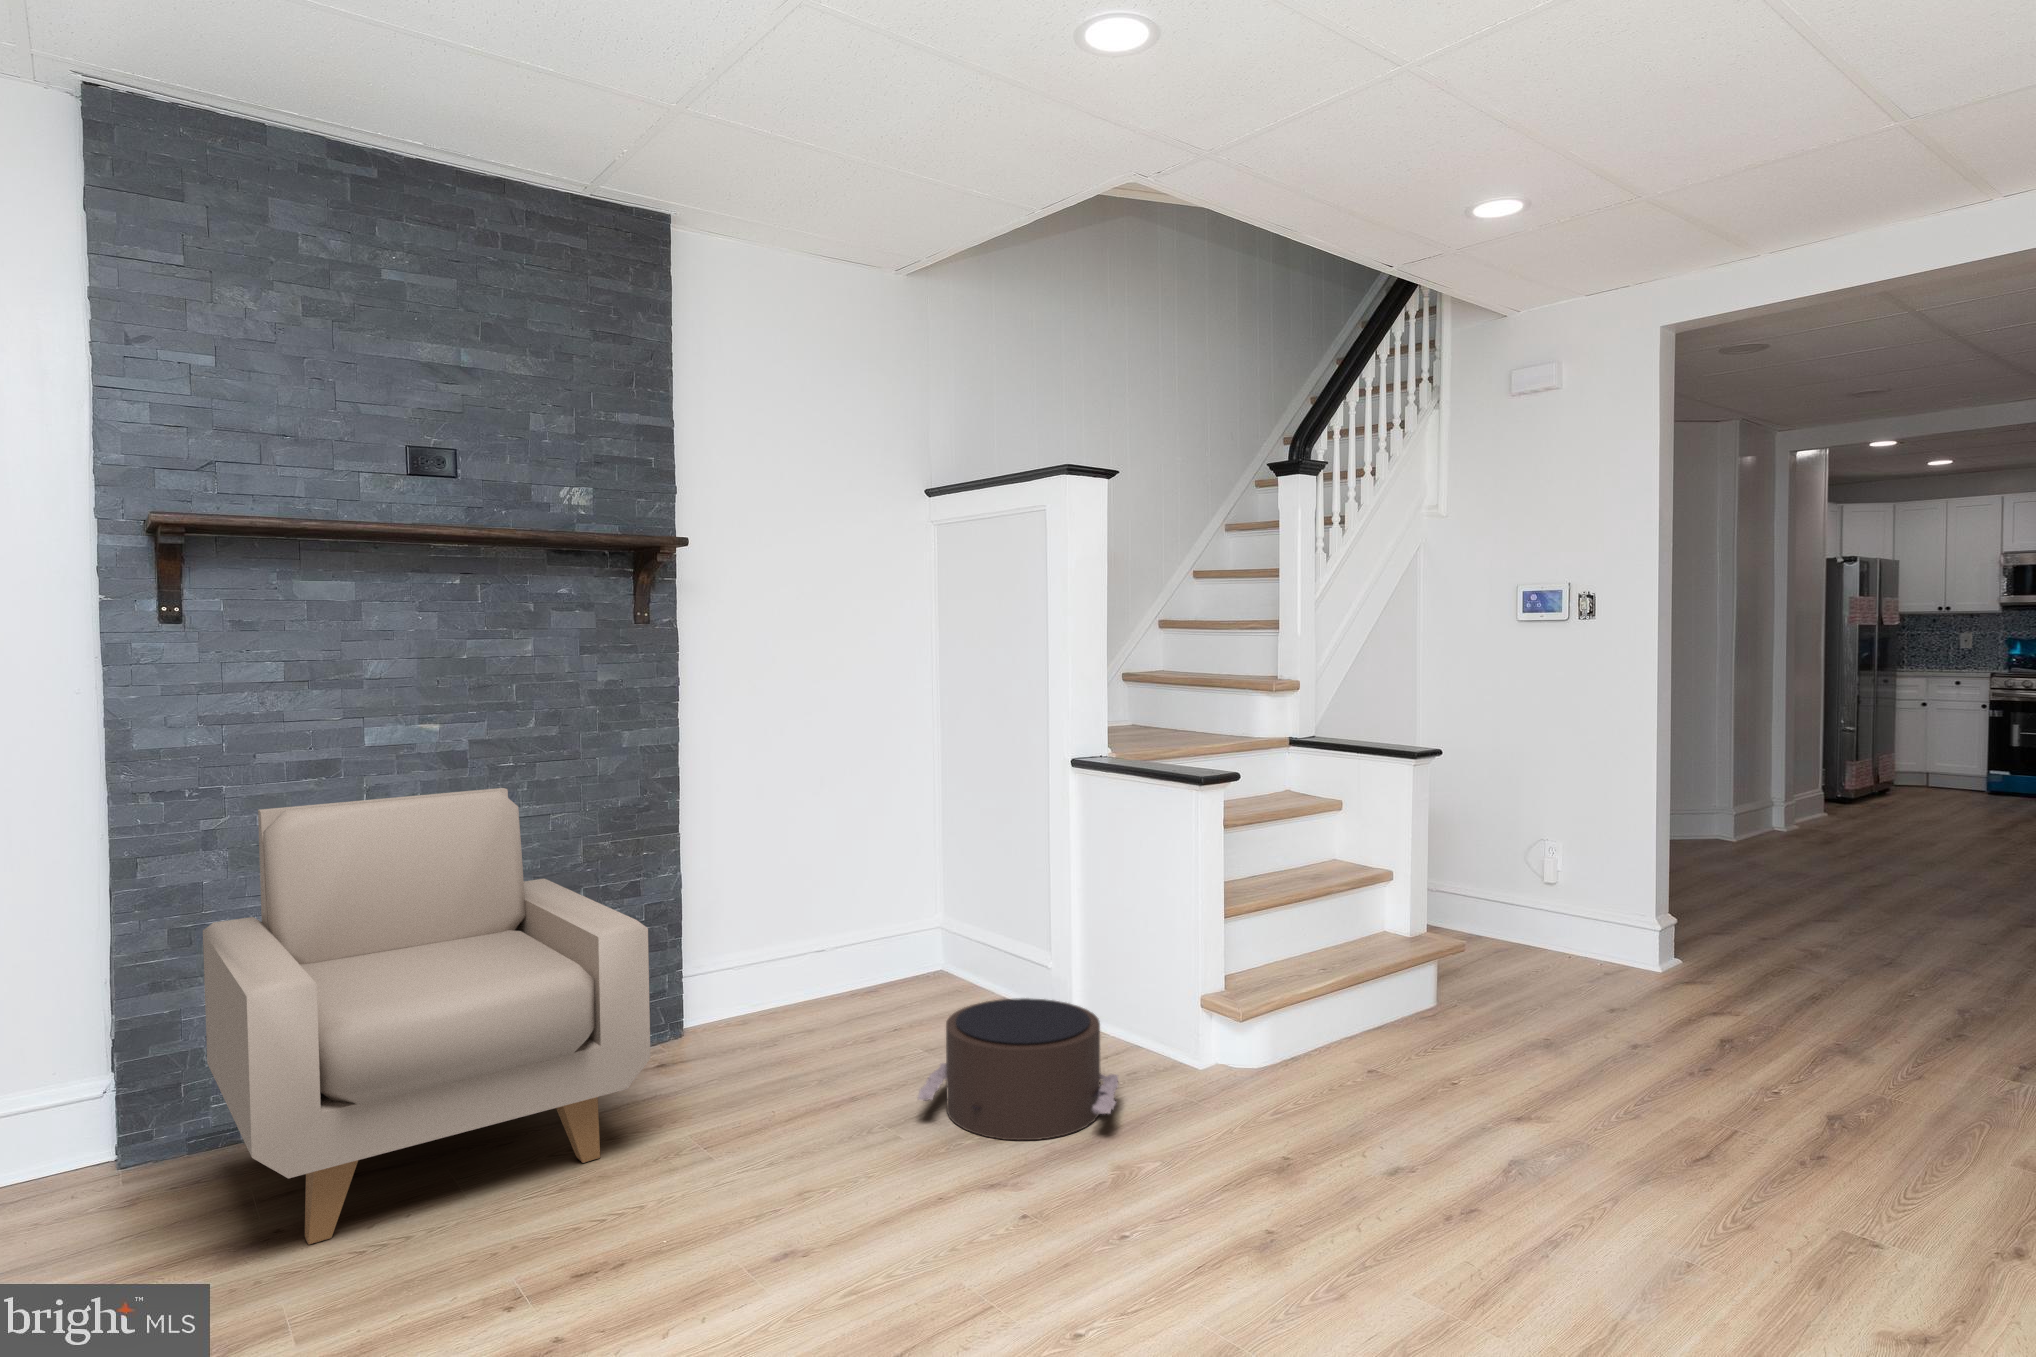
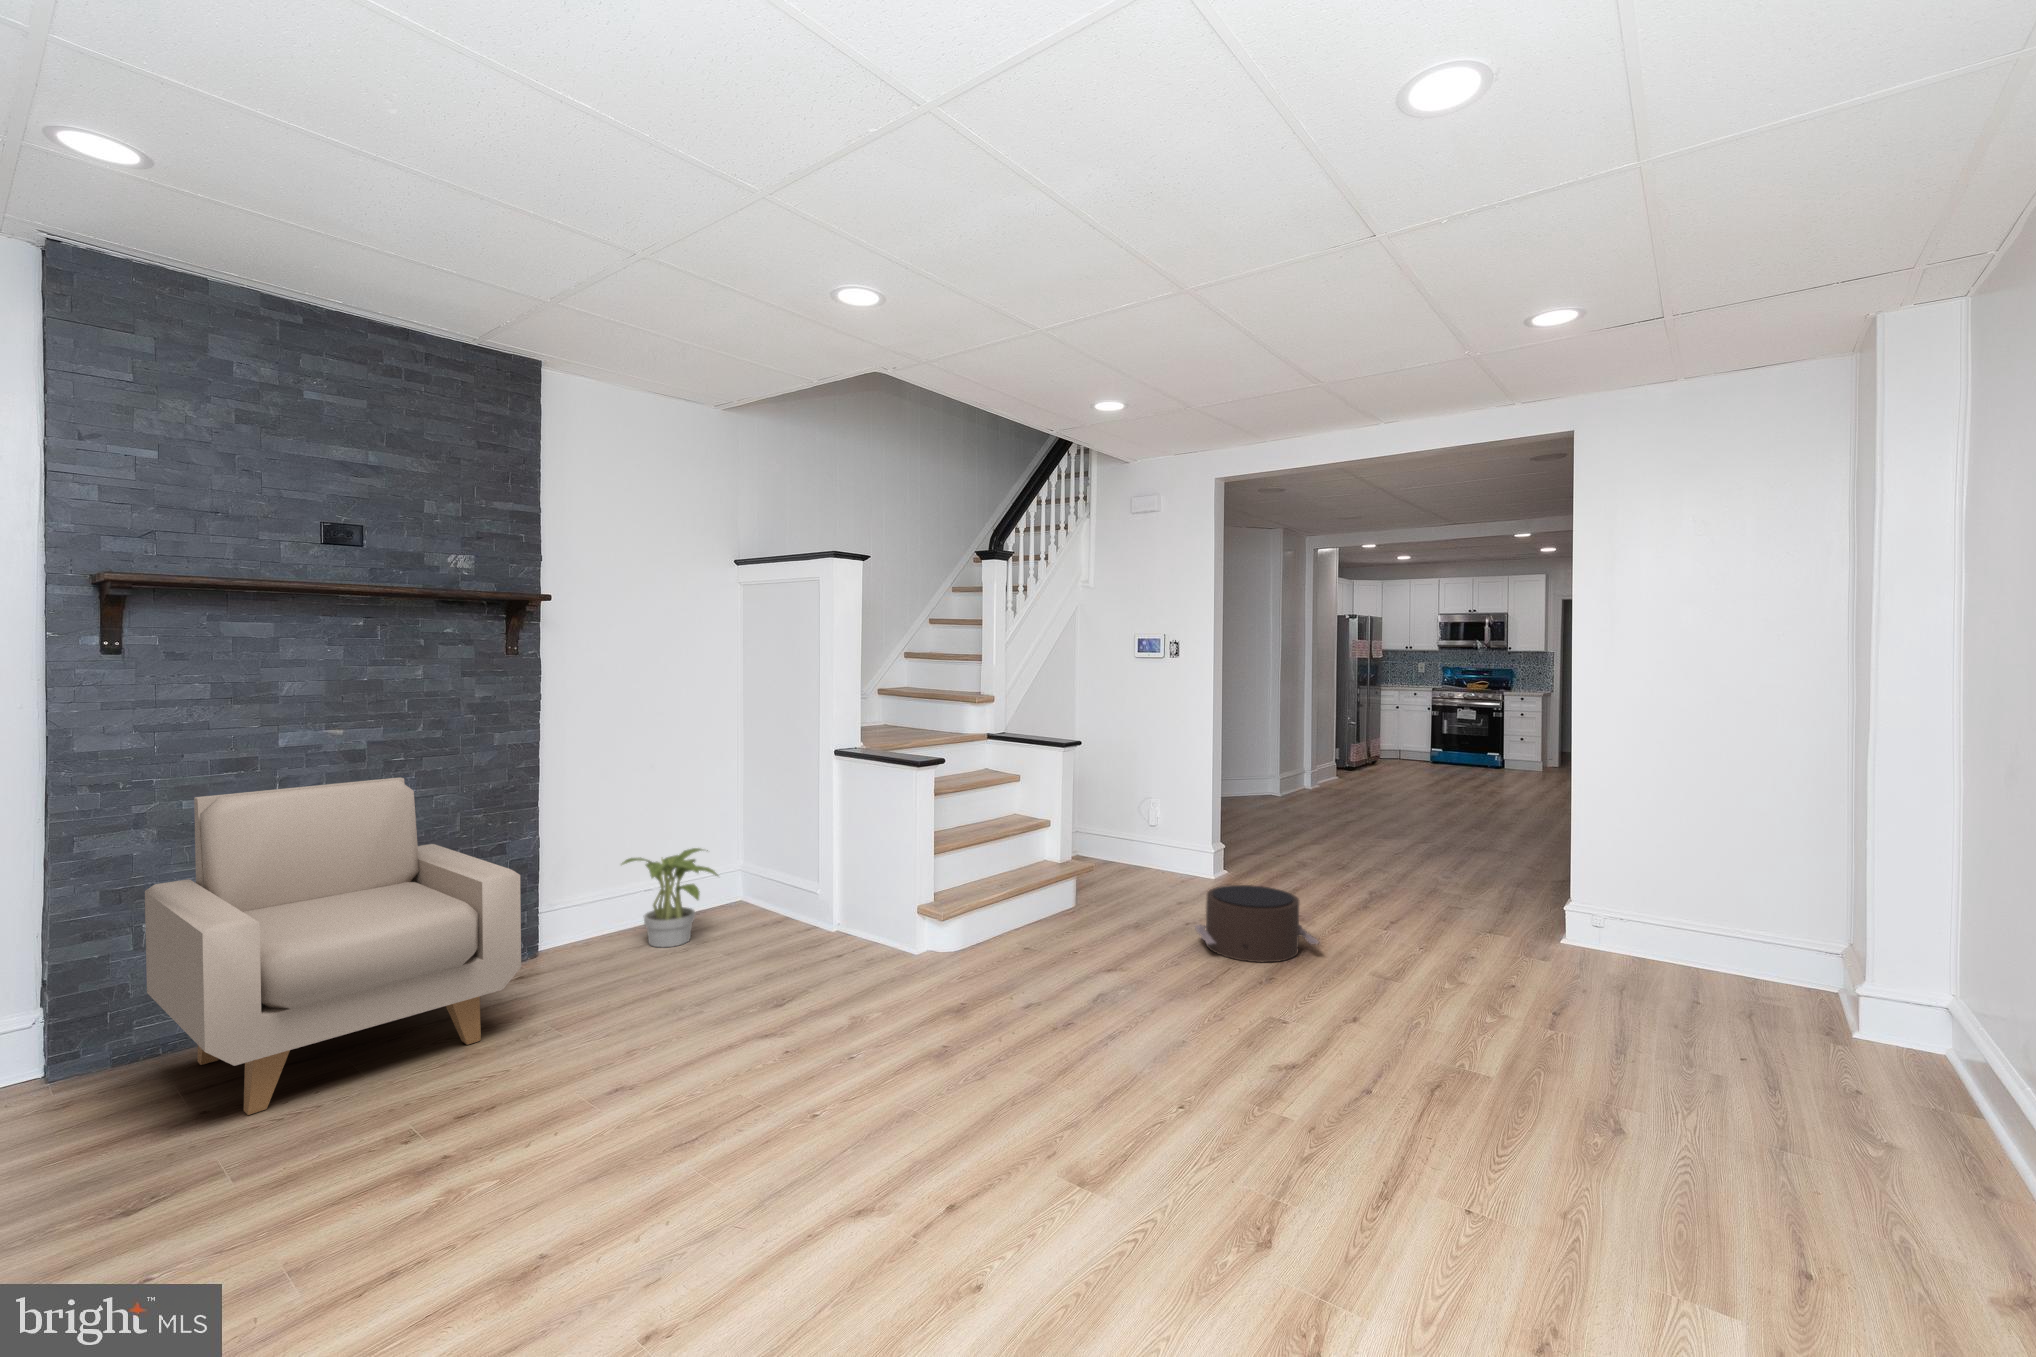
potted plant: none [781,894,914,1033] -> present [622,848,718,947]
pouf: present [918,998,1118,1140] -> present [1195,885,1318,962]

